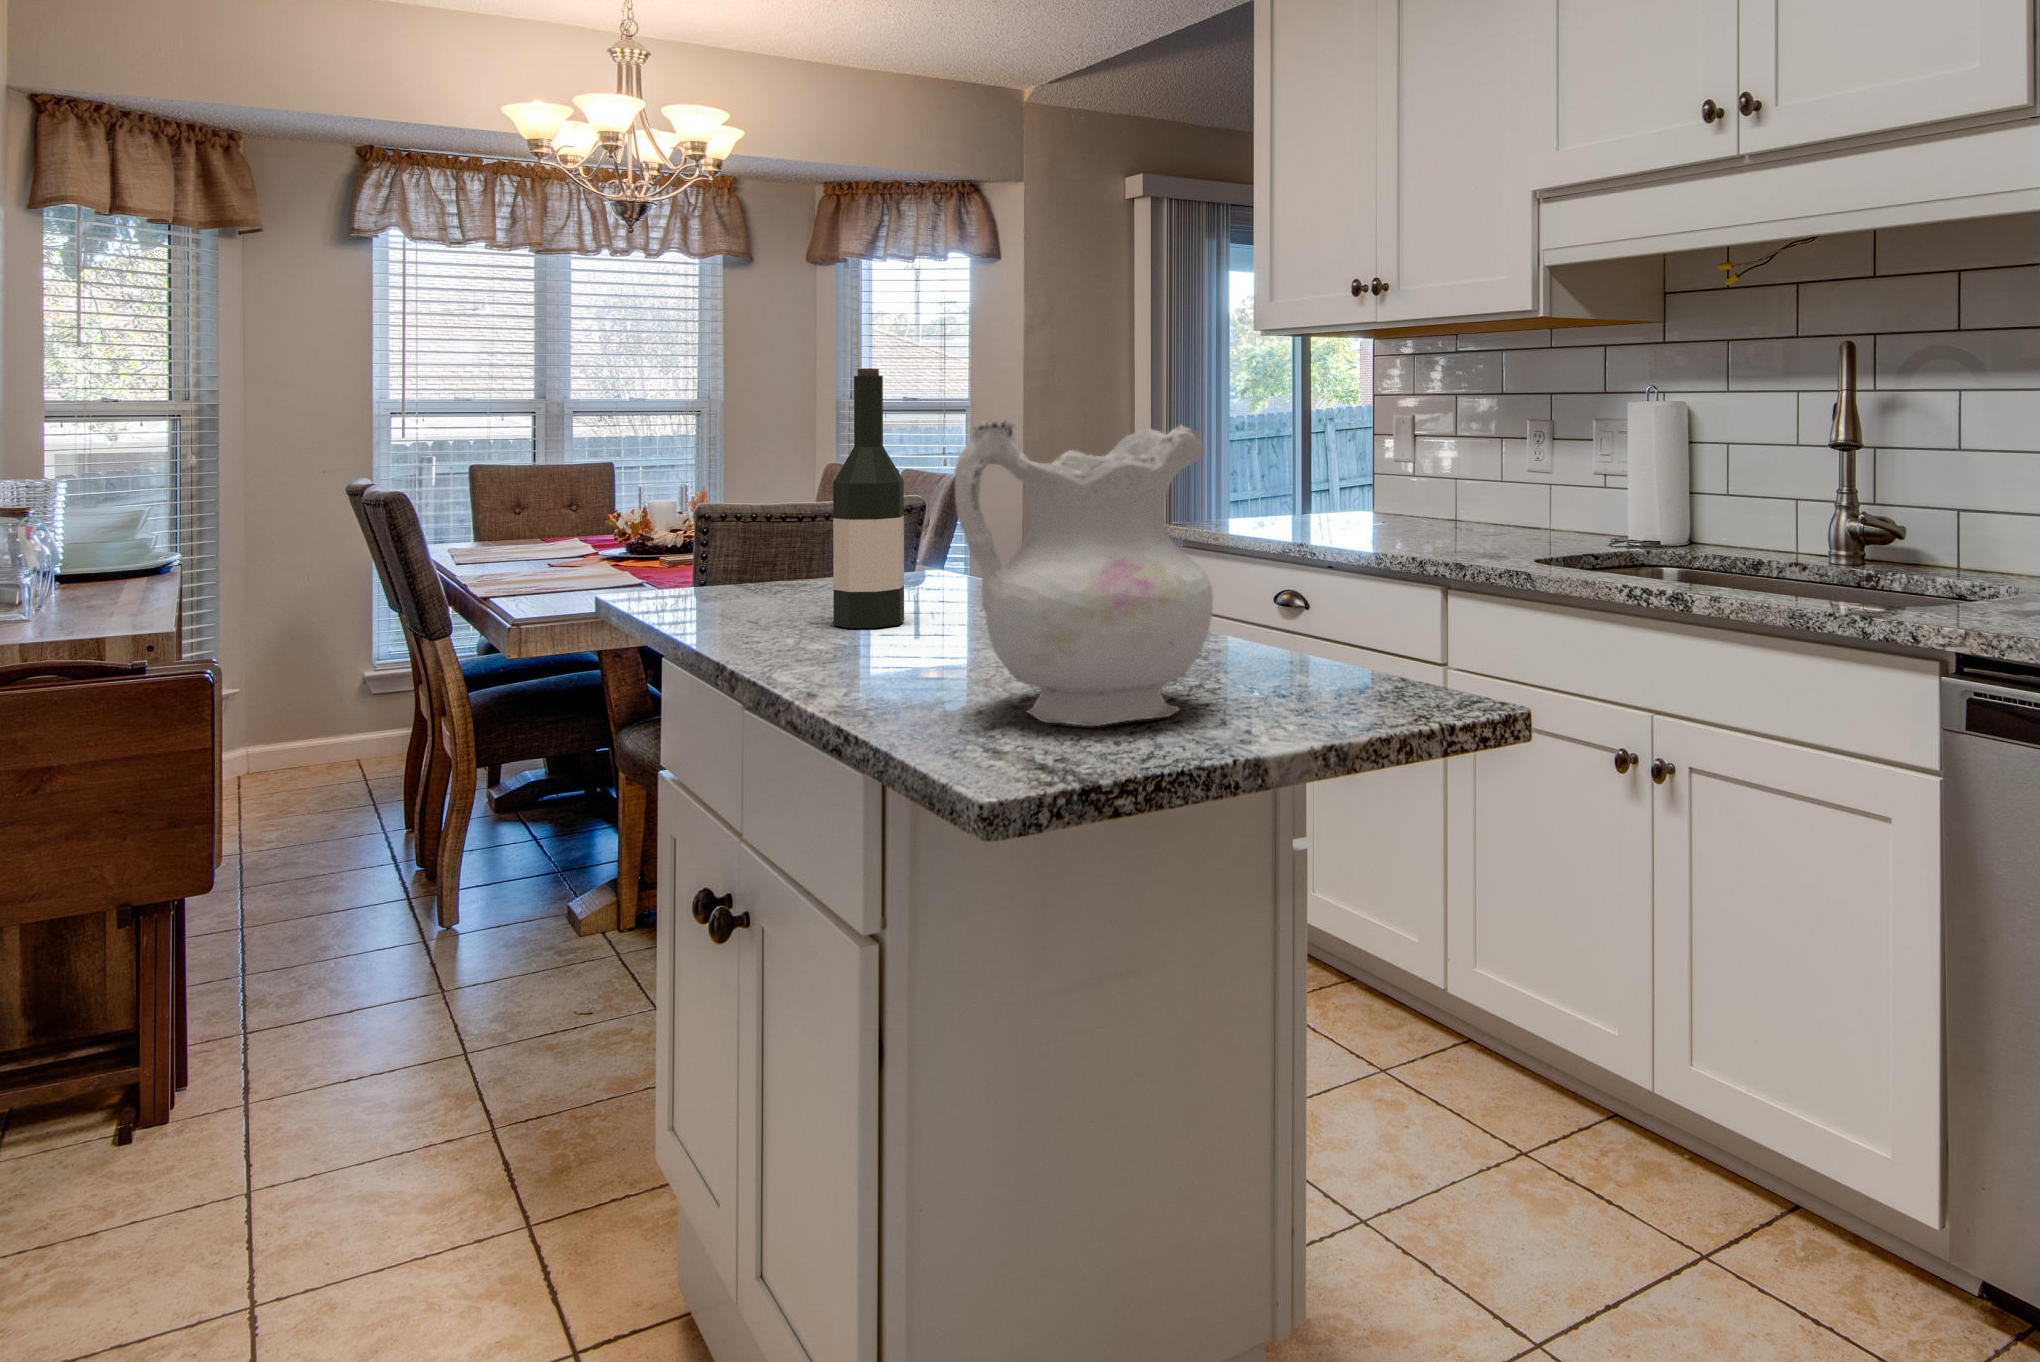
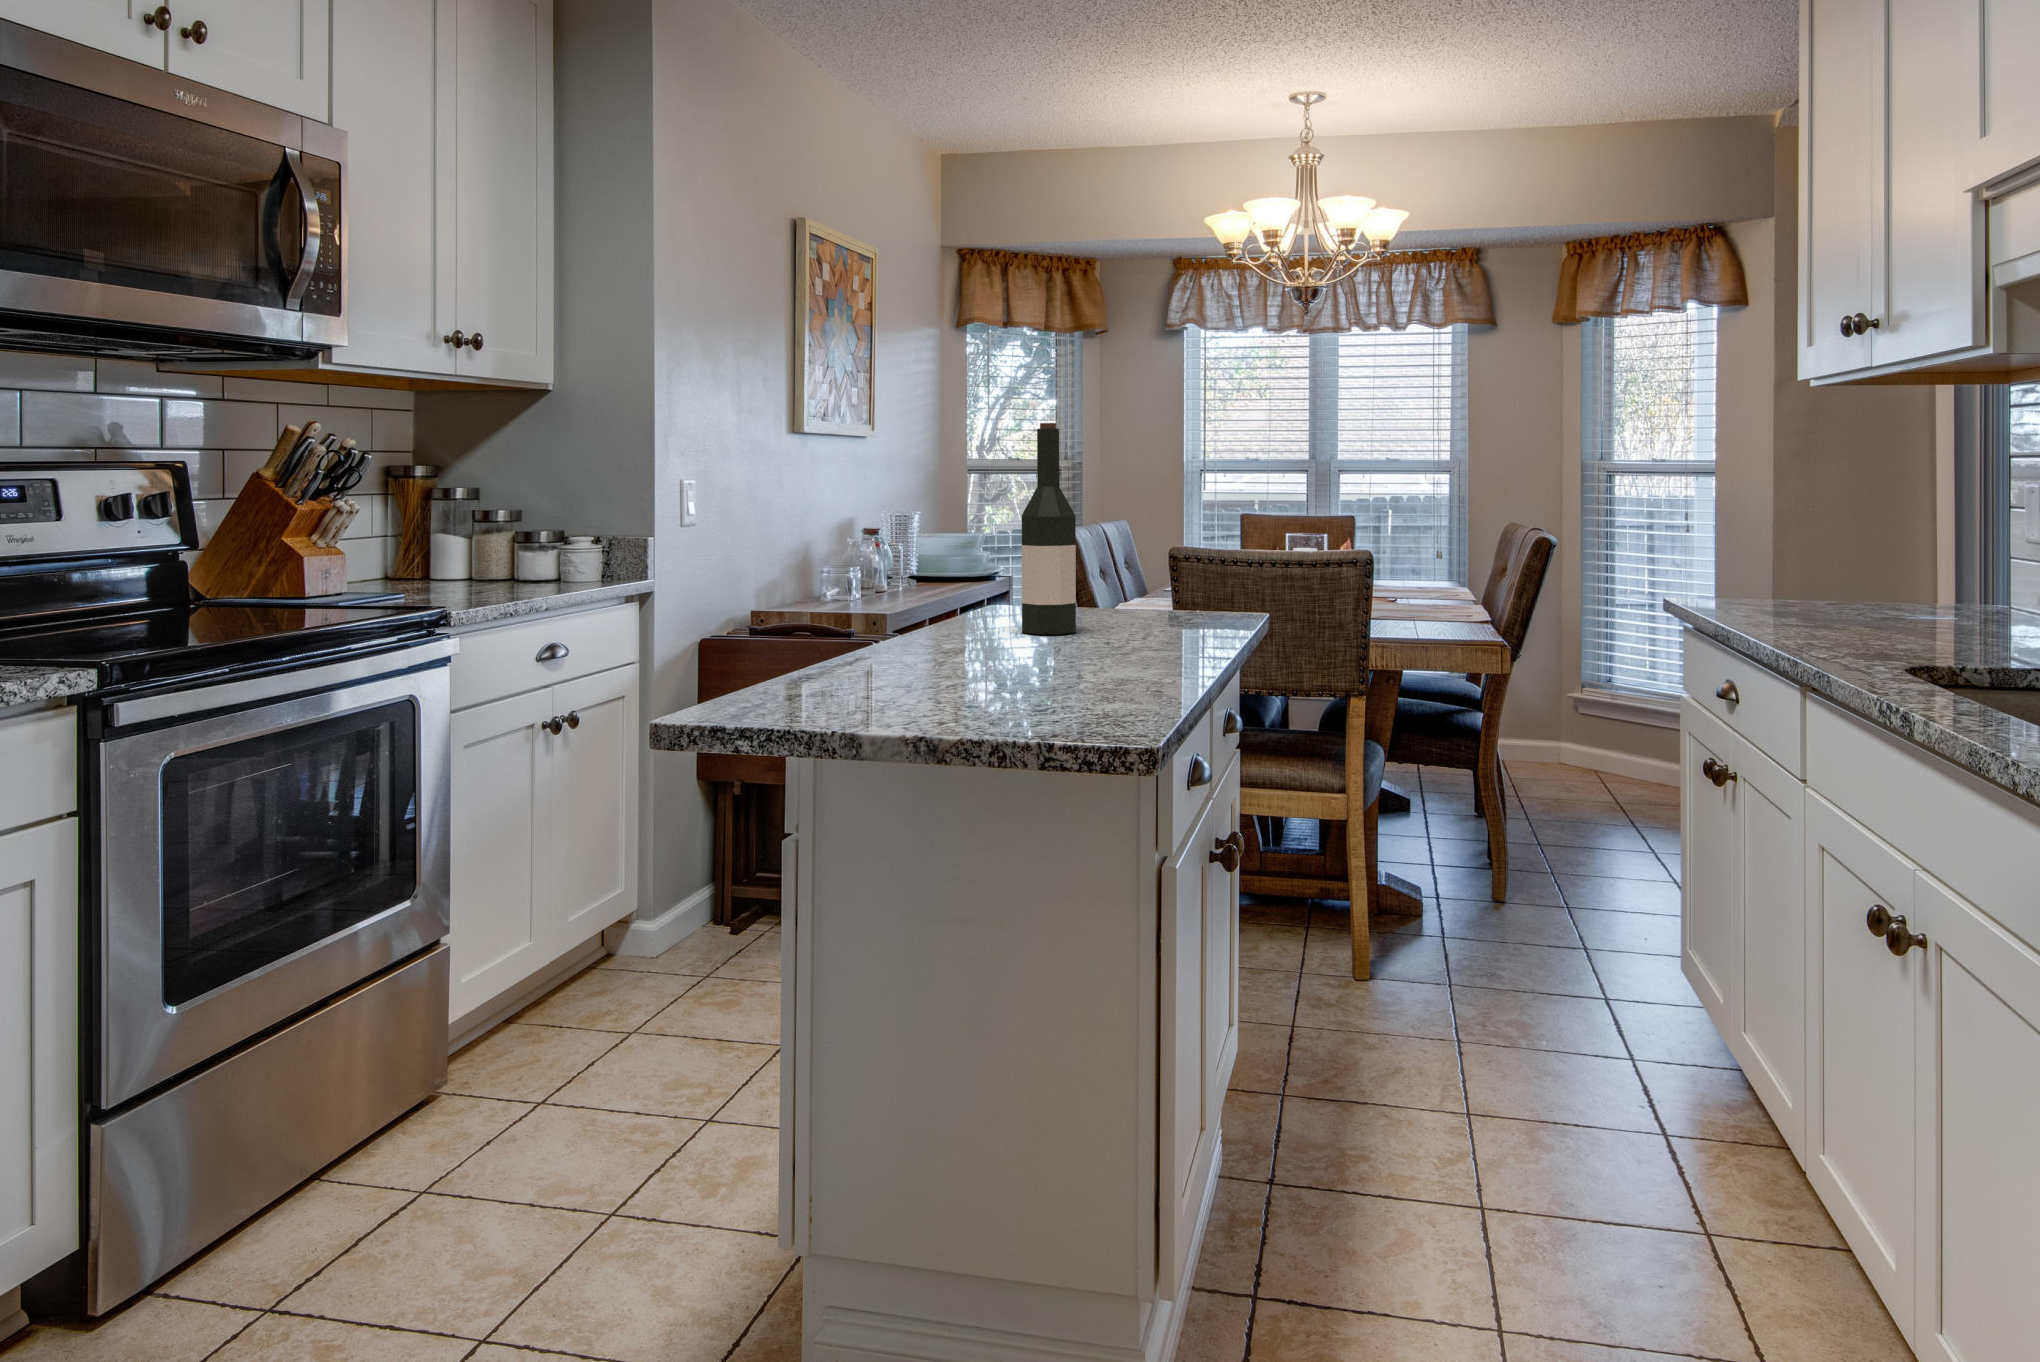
ceramic pitcher: present [955,420,1213,726] -> none [810,458,1003,705]

